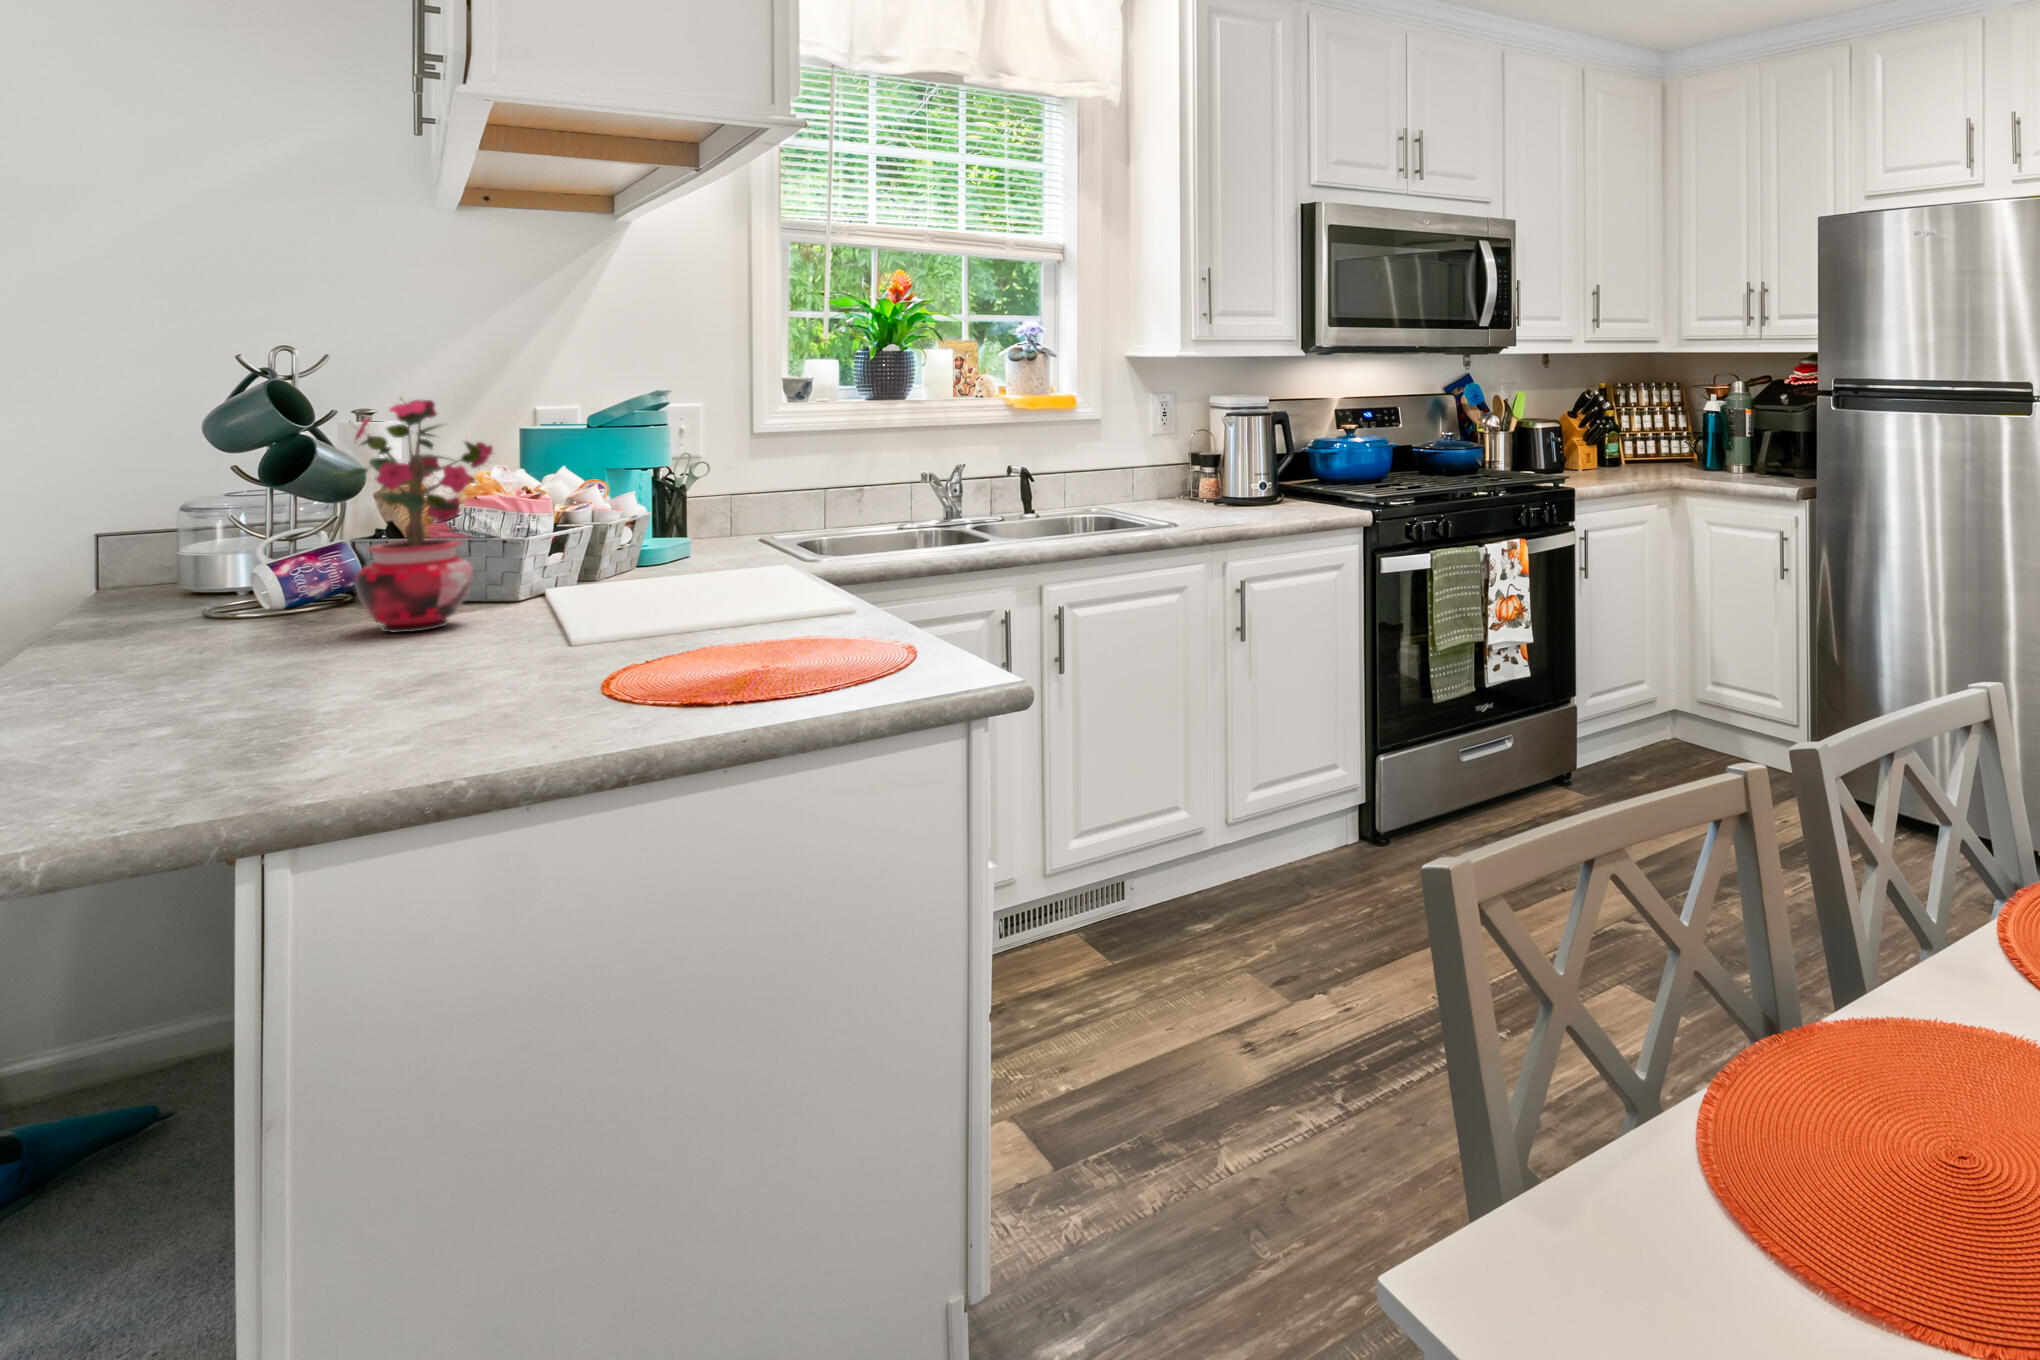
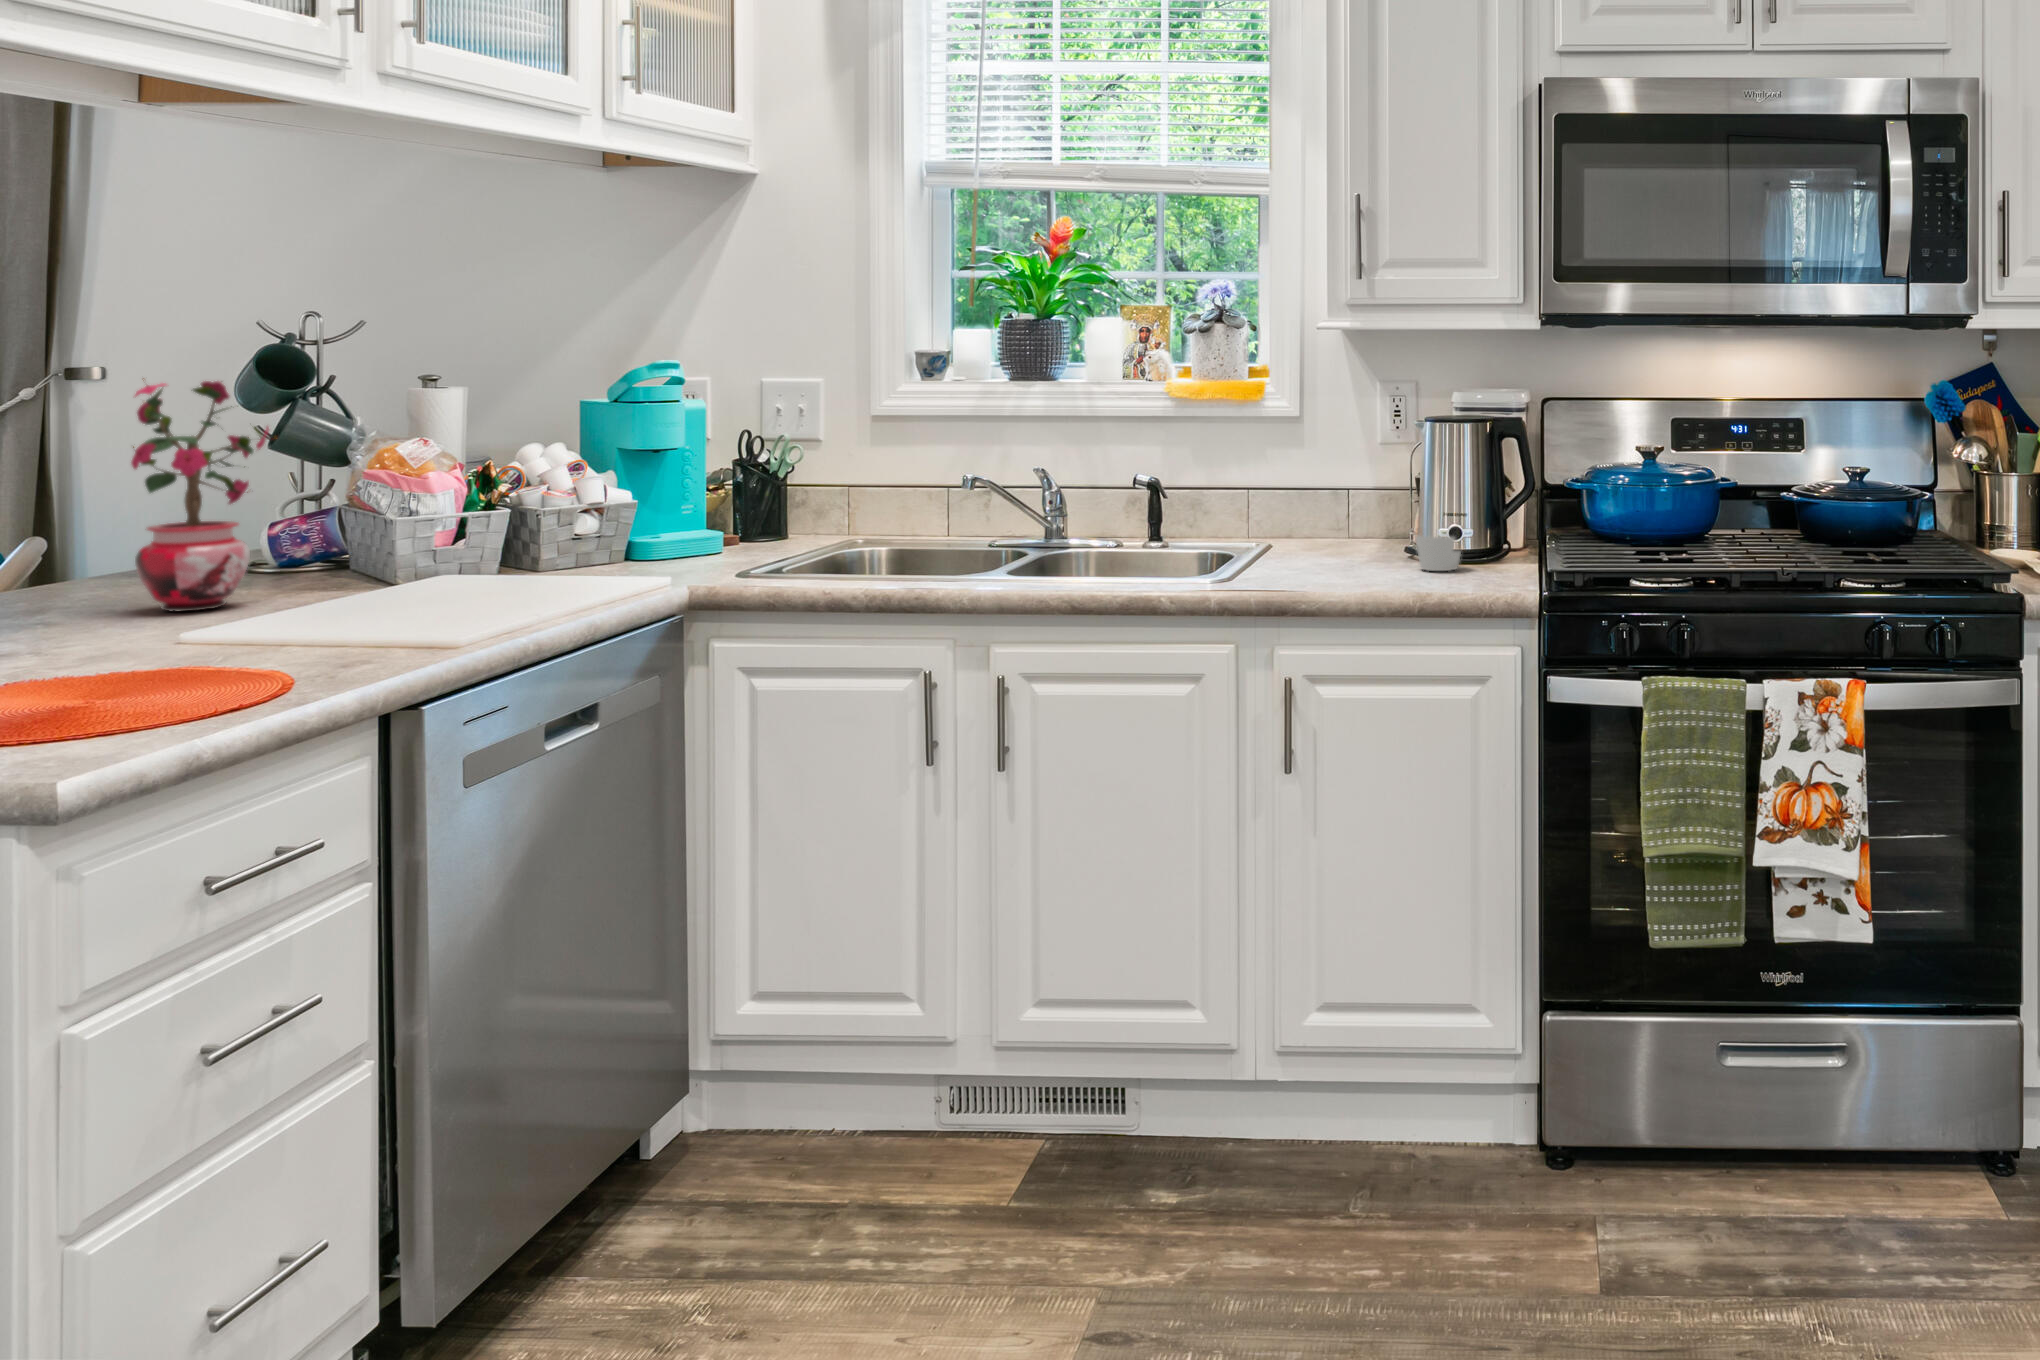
candle: none [1230,484,1263,509] -> present [1415,536,1461,571]

